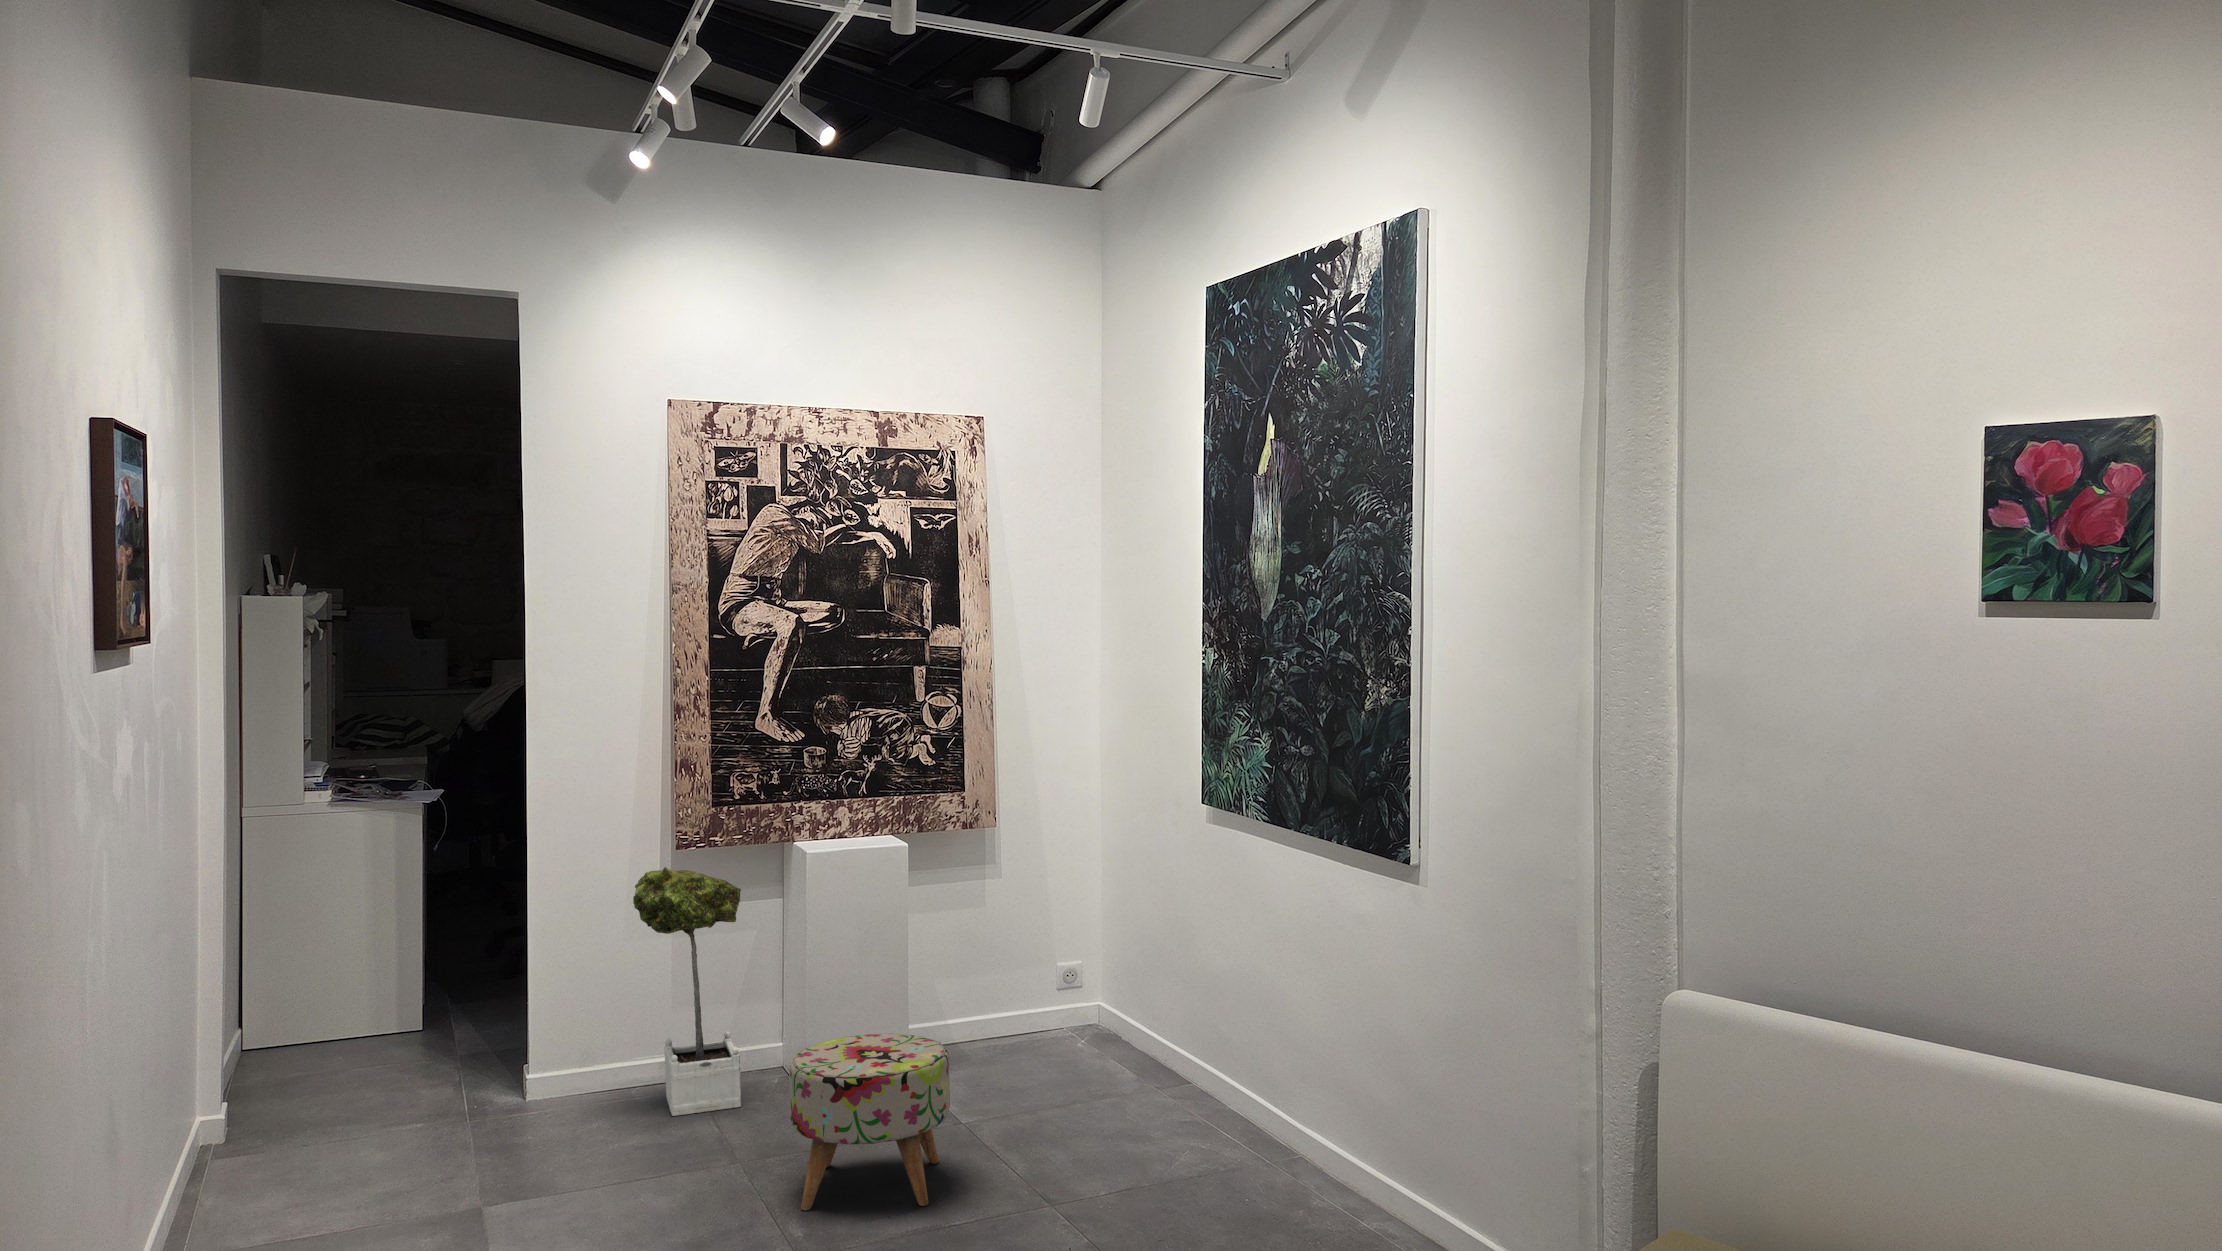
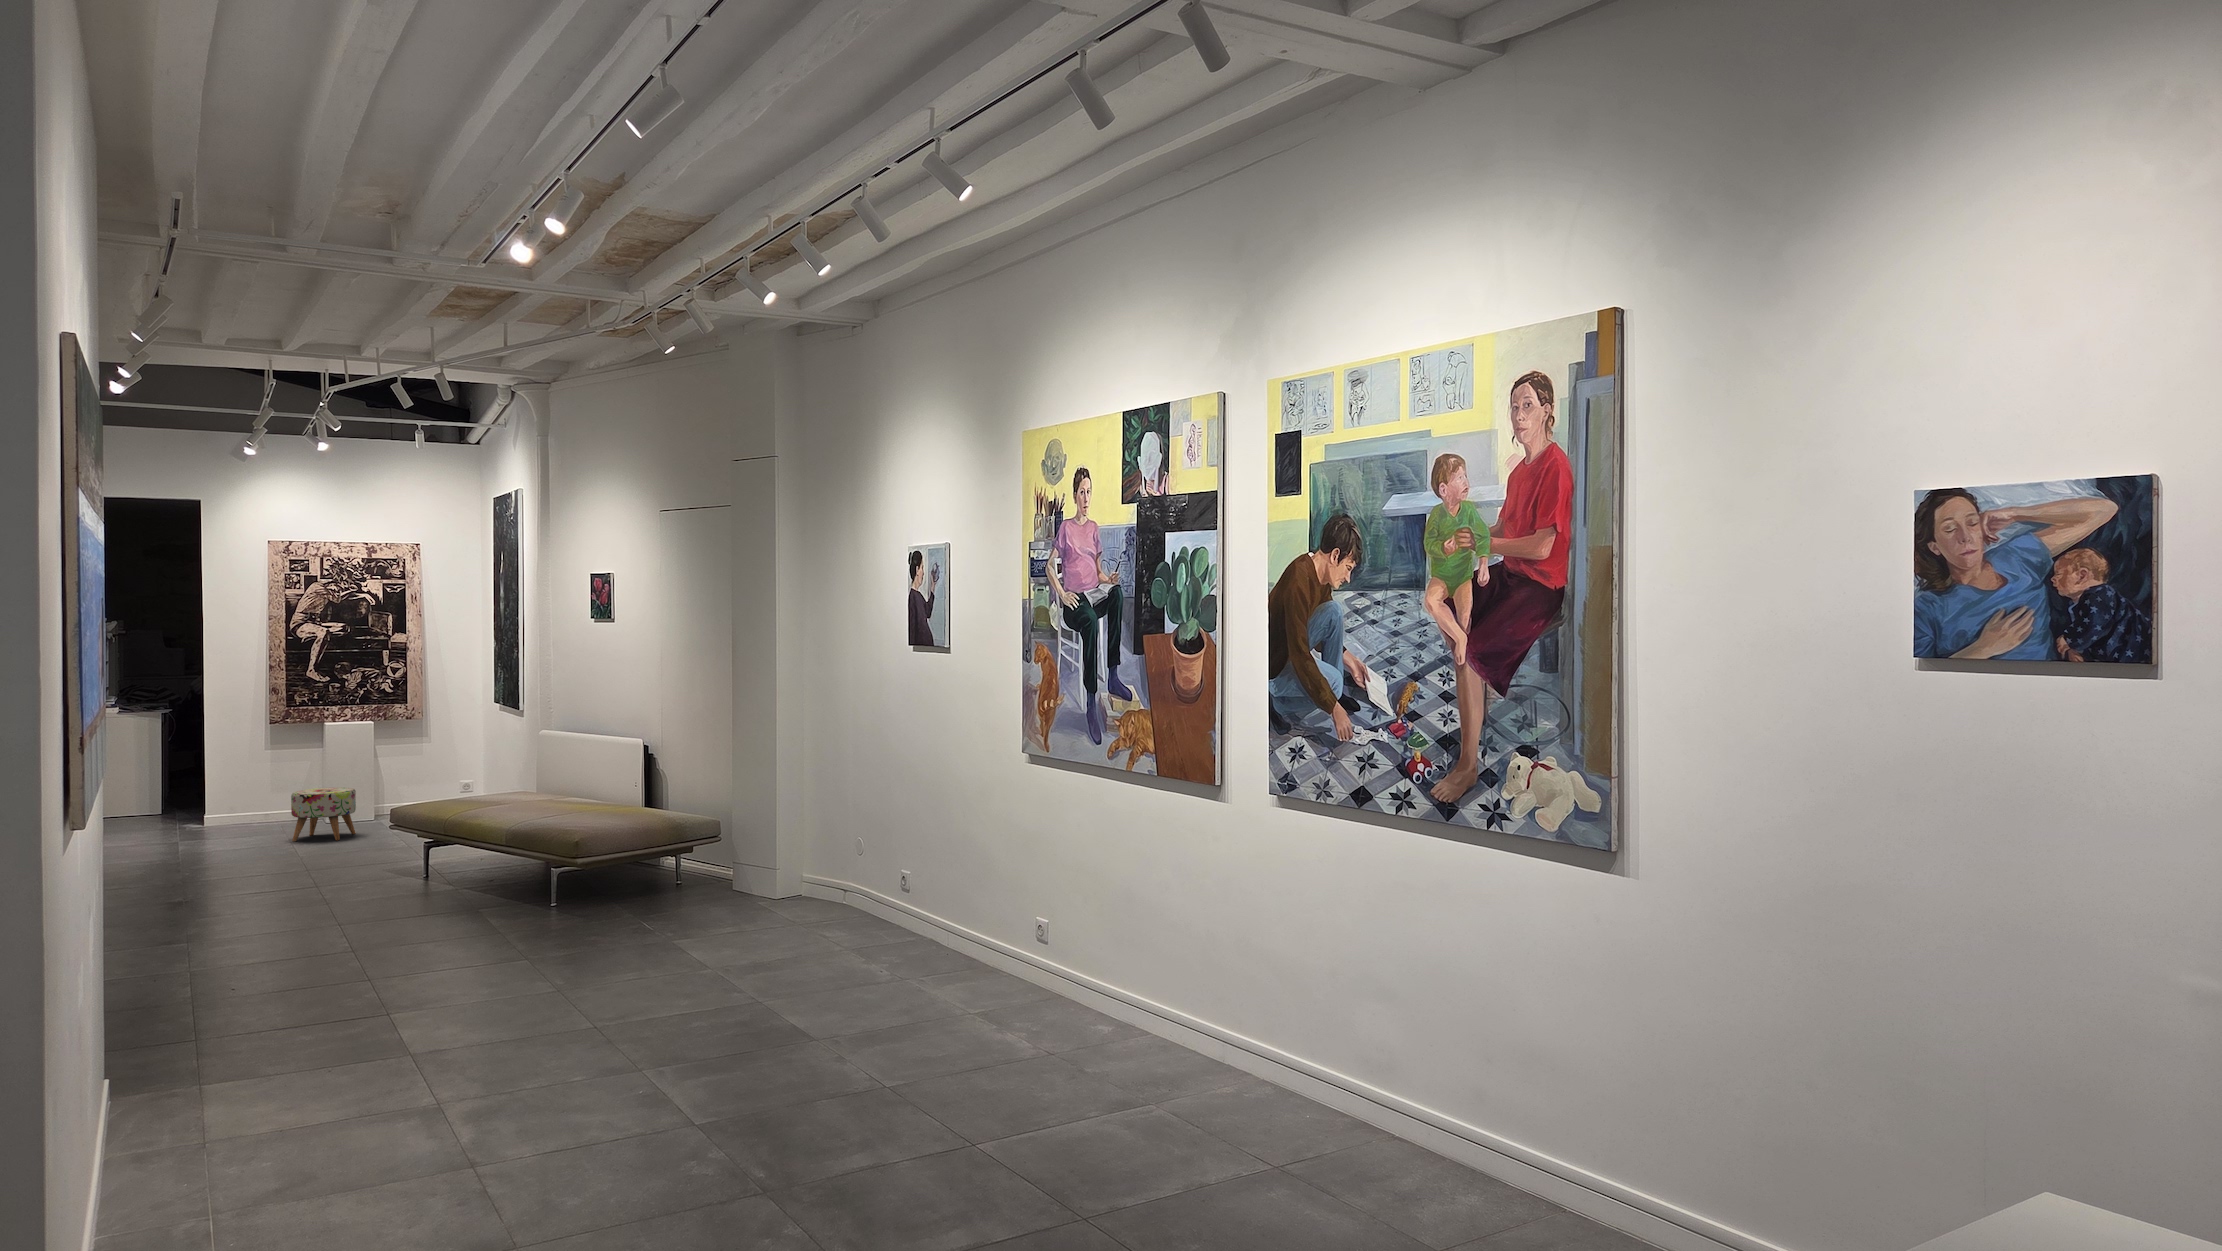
potted tree: present [633,867,741,1116] -> none [247,729,295,827]

